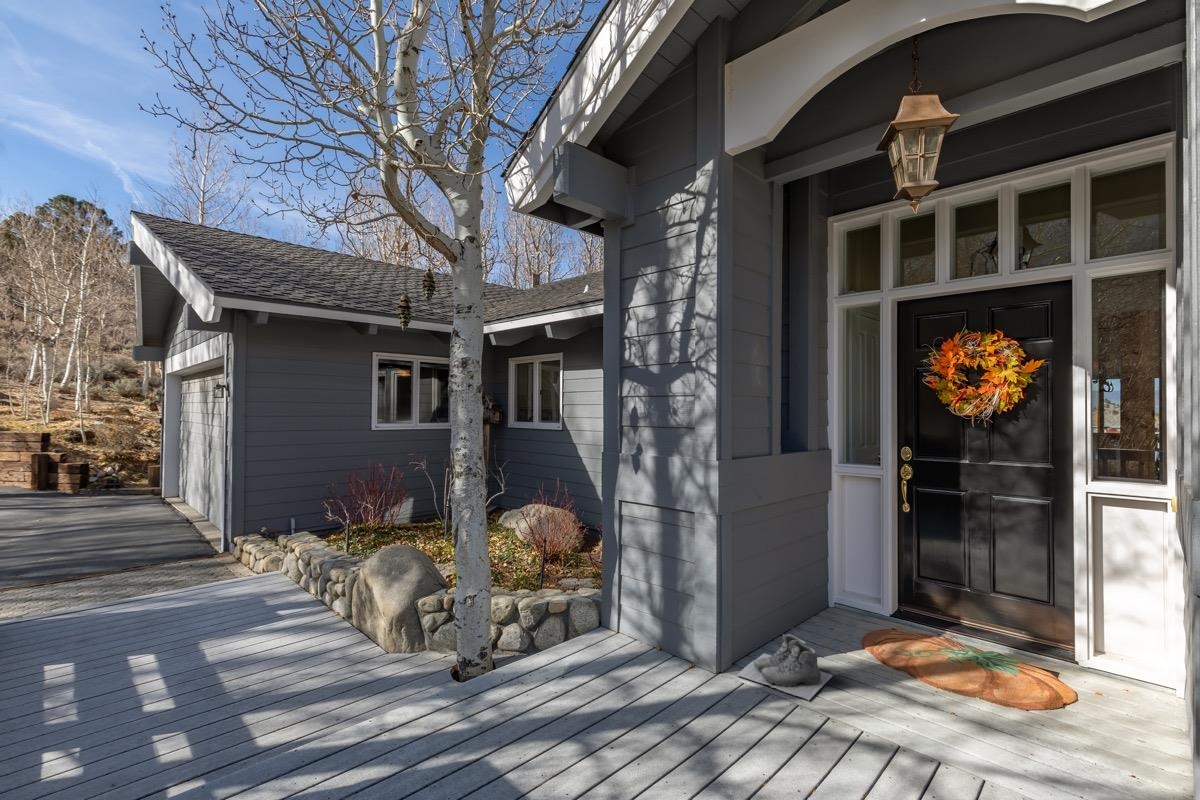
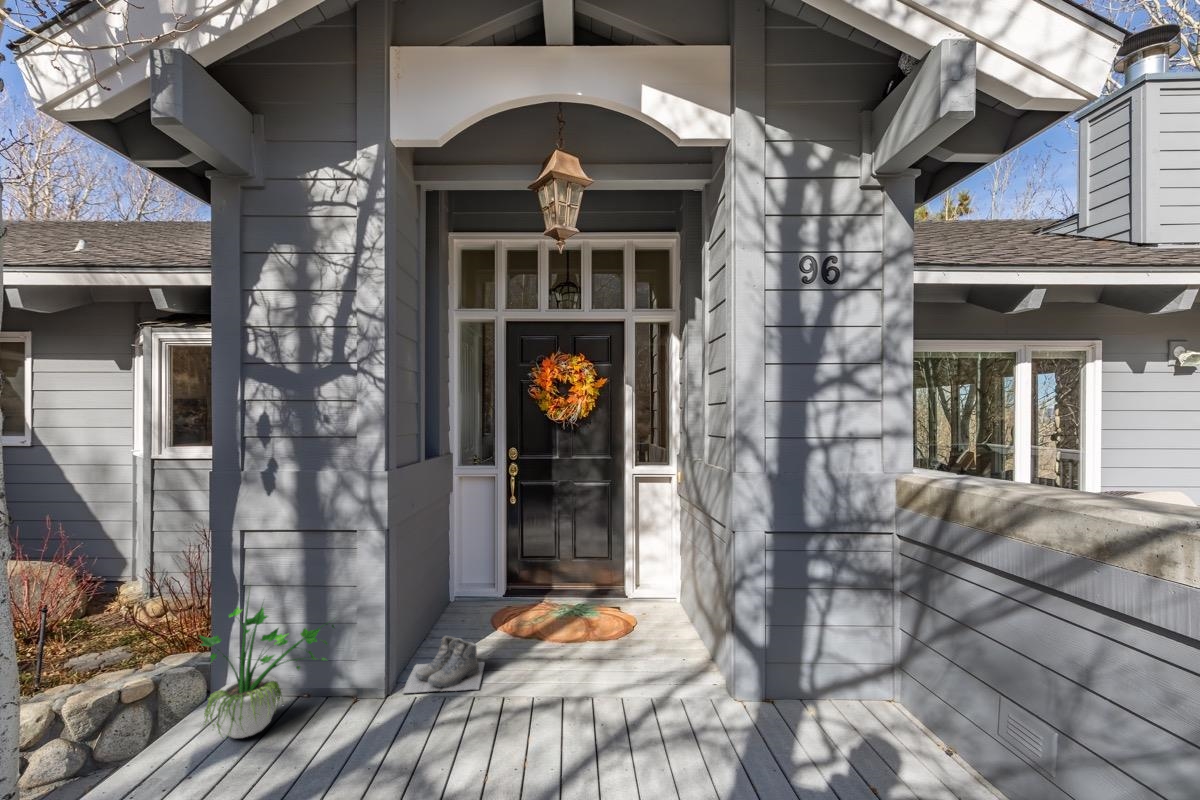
potted plant: none [584,539,672,663] -> present [200,598,334,738]

